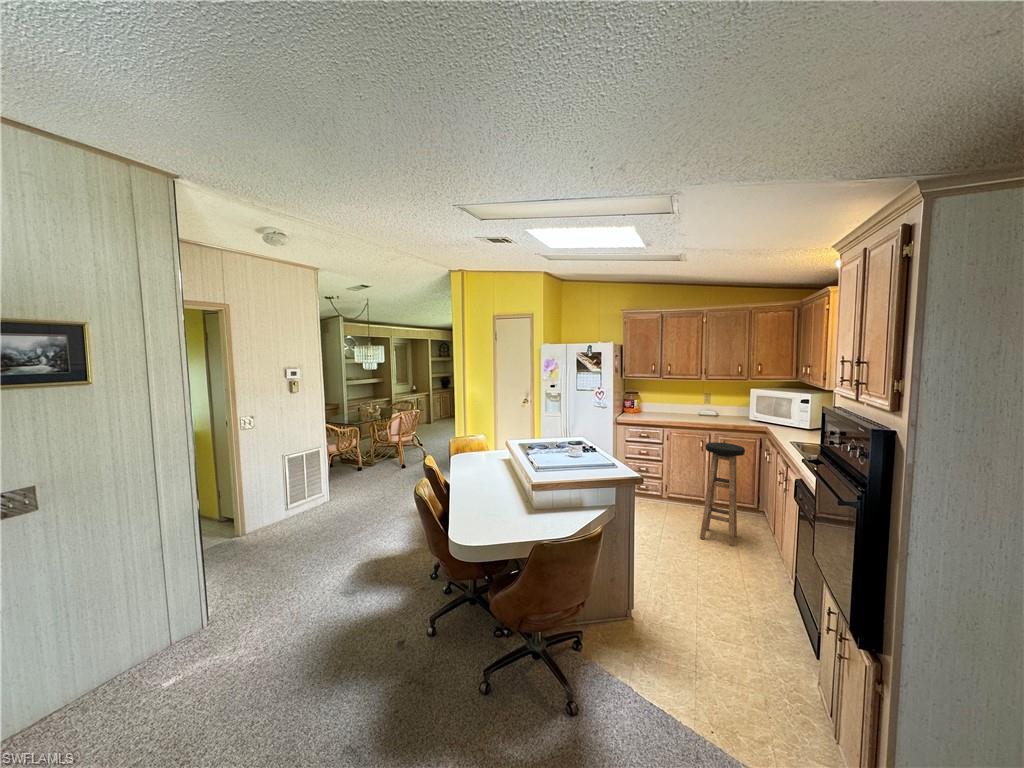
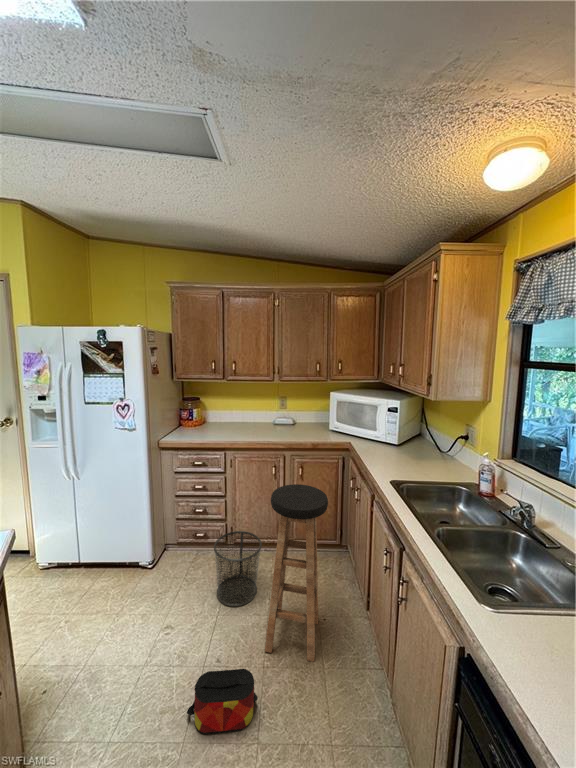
waste bin: none [661,480,695,523] -> present [214,531,262,606]
bag: none [659,527,699,555] -> present [187,669,258,734]

